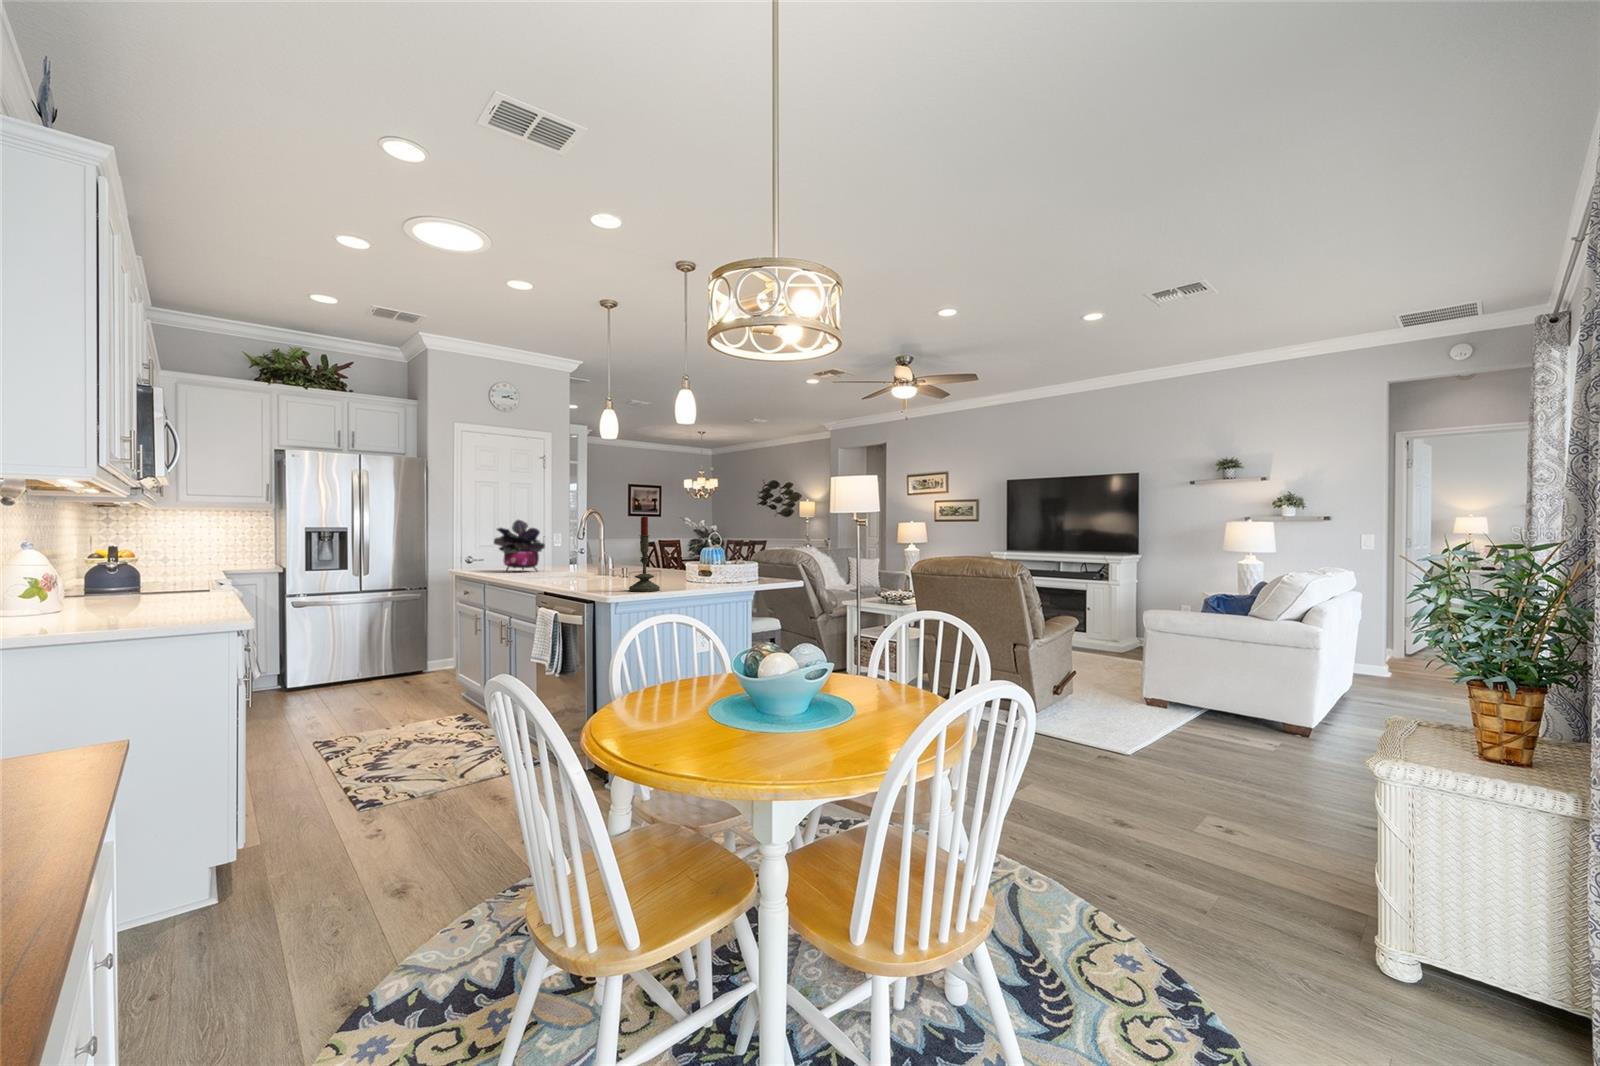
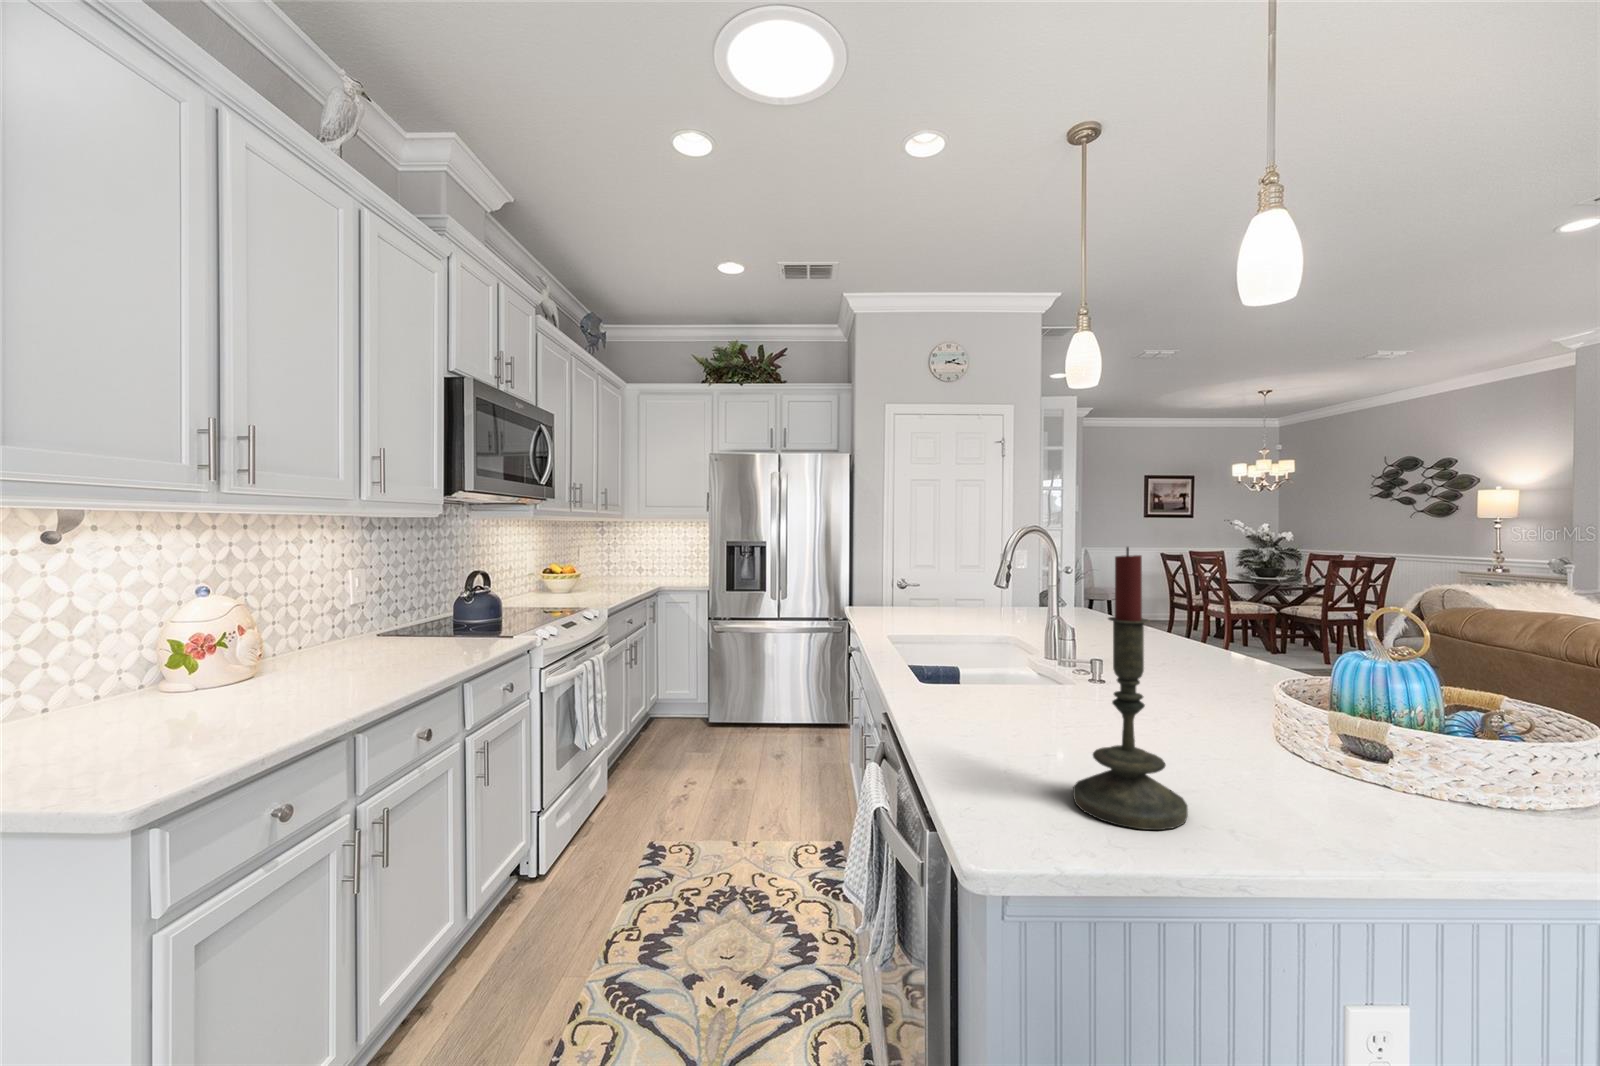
potted plant: present [494,520,545,571] -> none [892,535,970,622]

